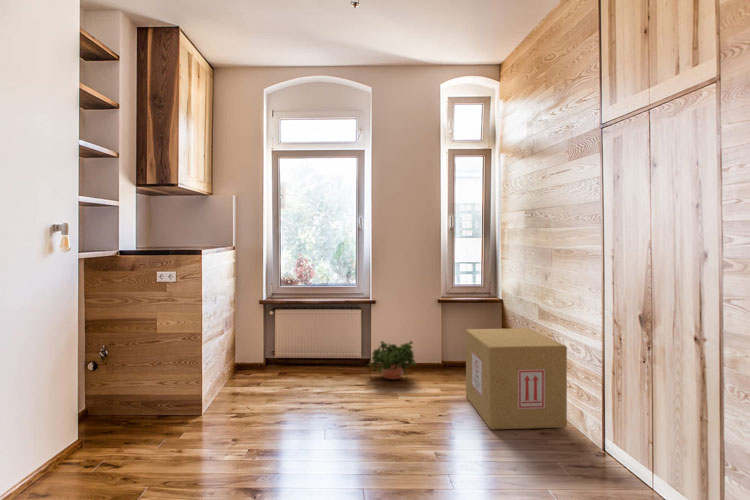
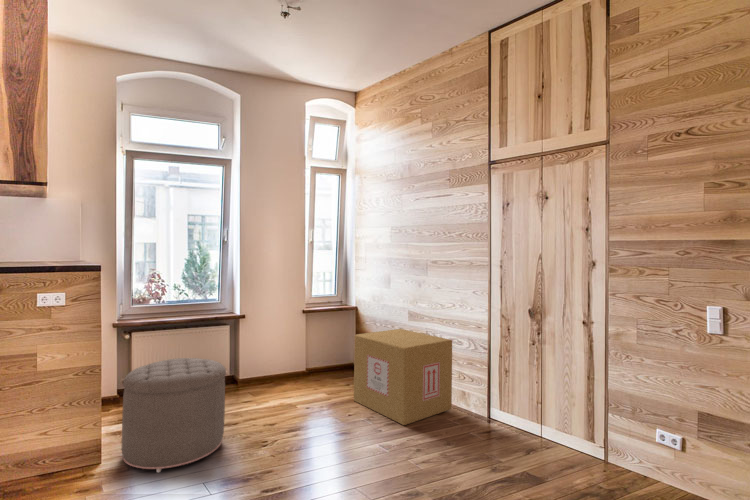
ottoman: none [256,333,329,414] -> present [122,358,226,472]
potted plant: present [369,341,416,379] -> none [238,352,294,399]

